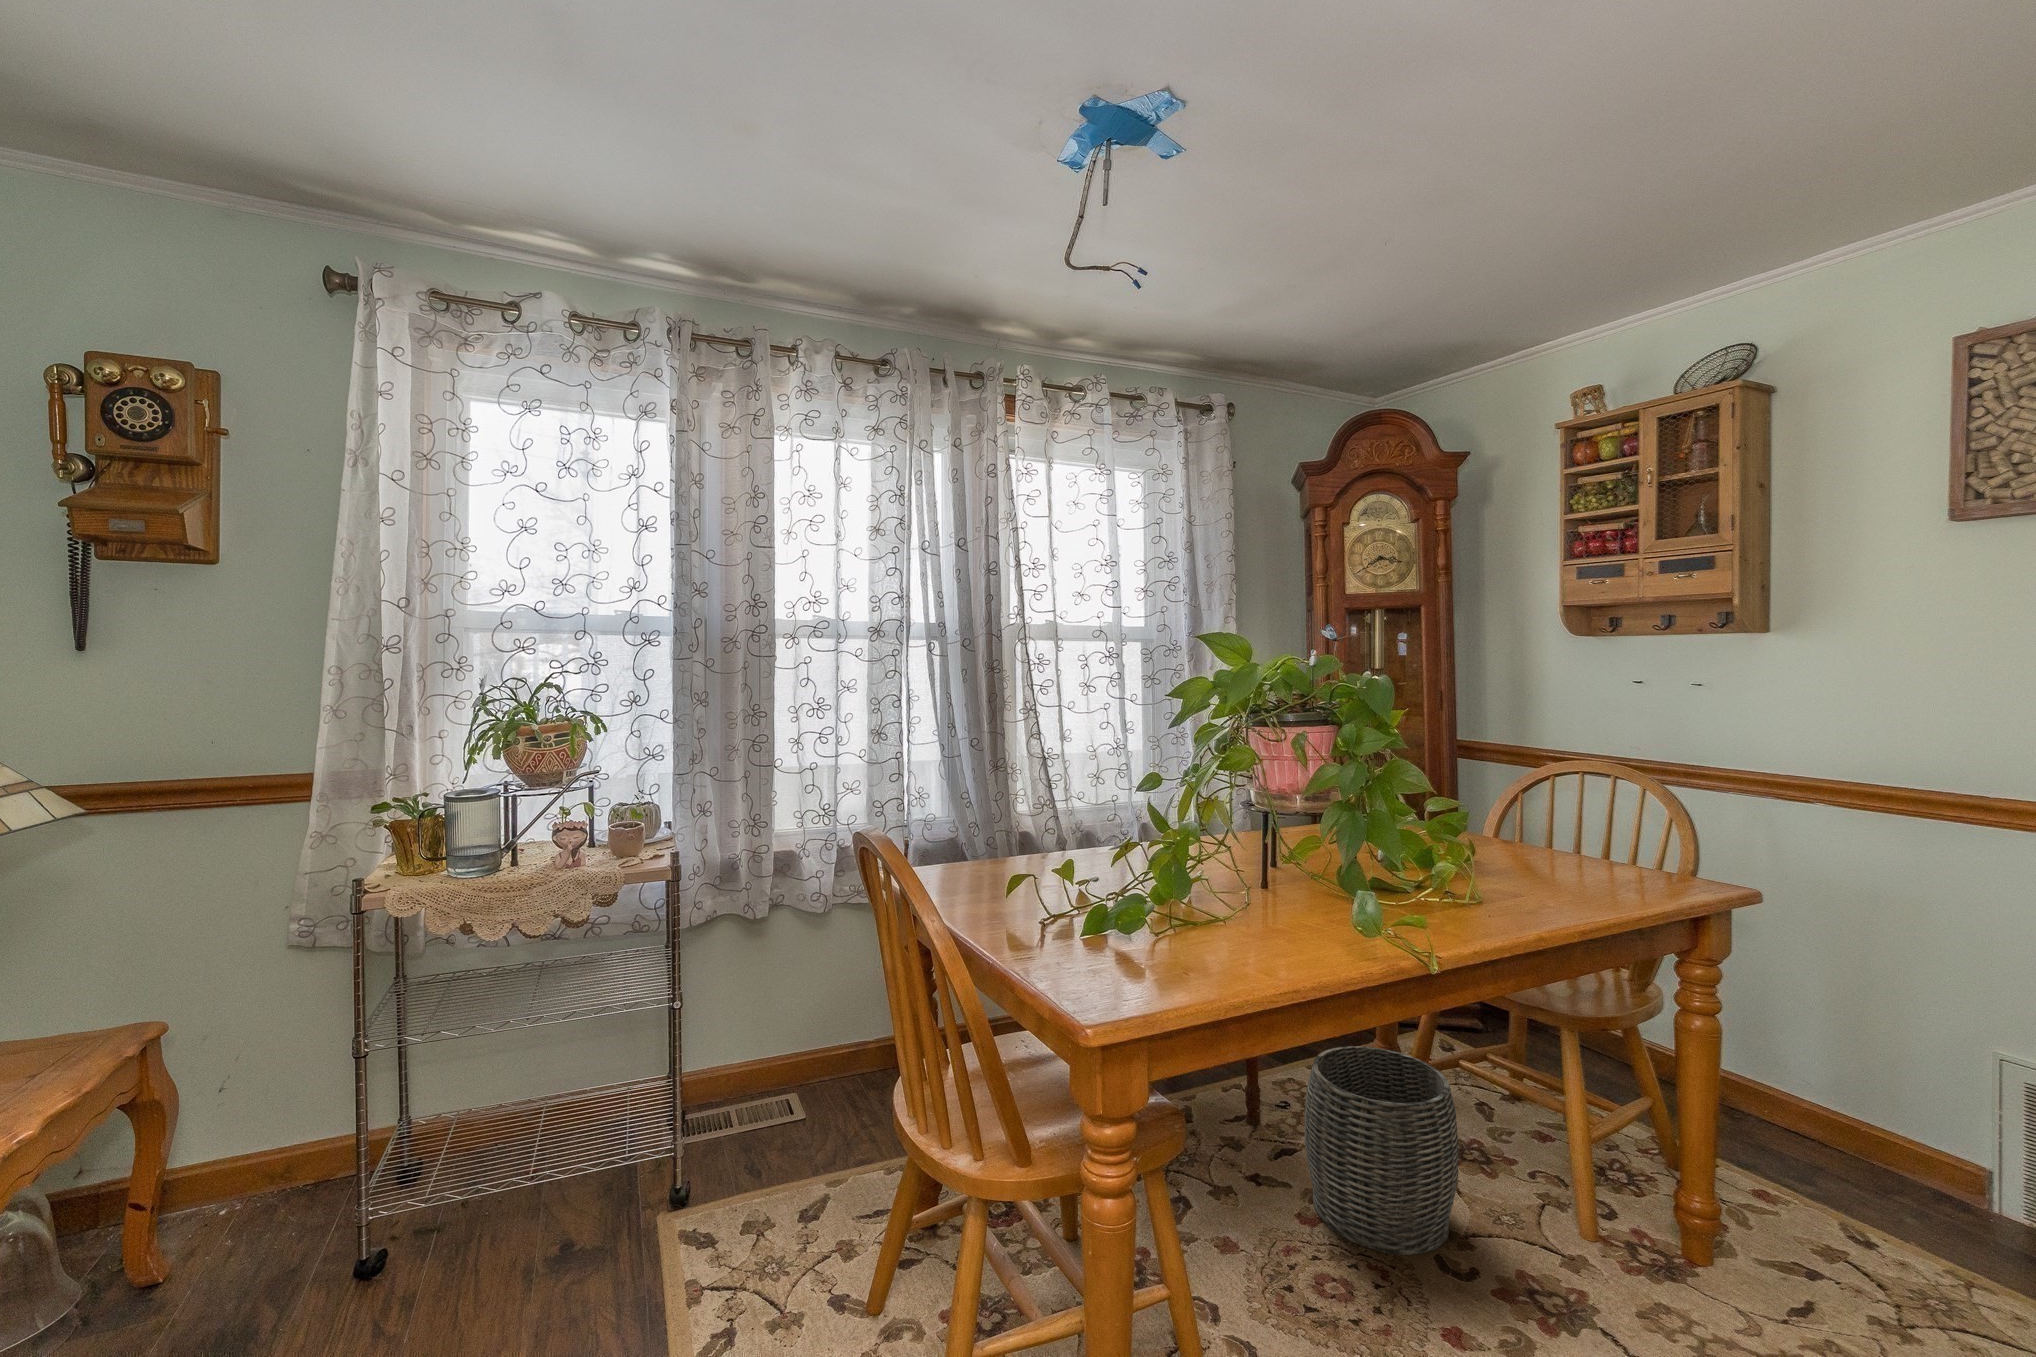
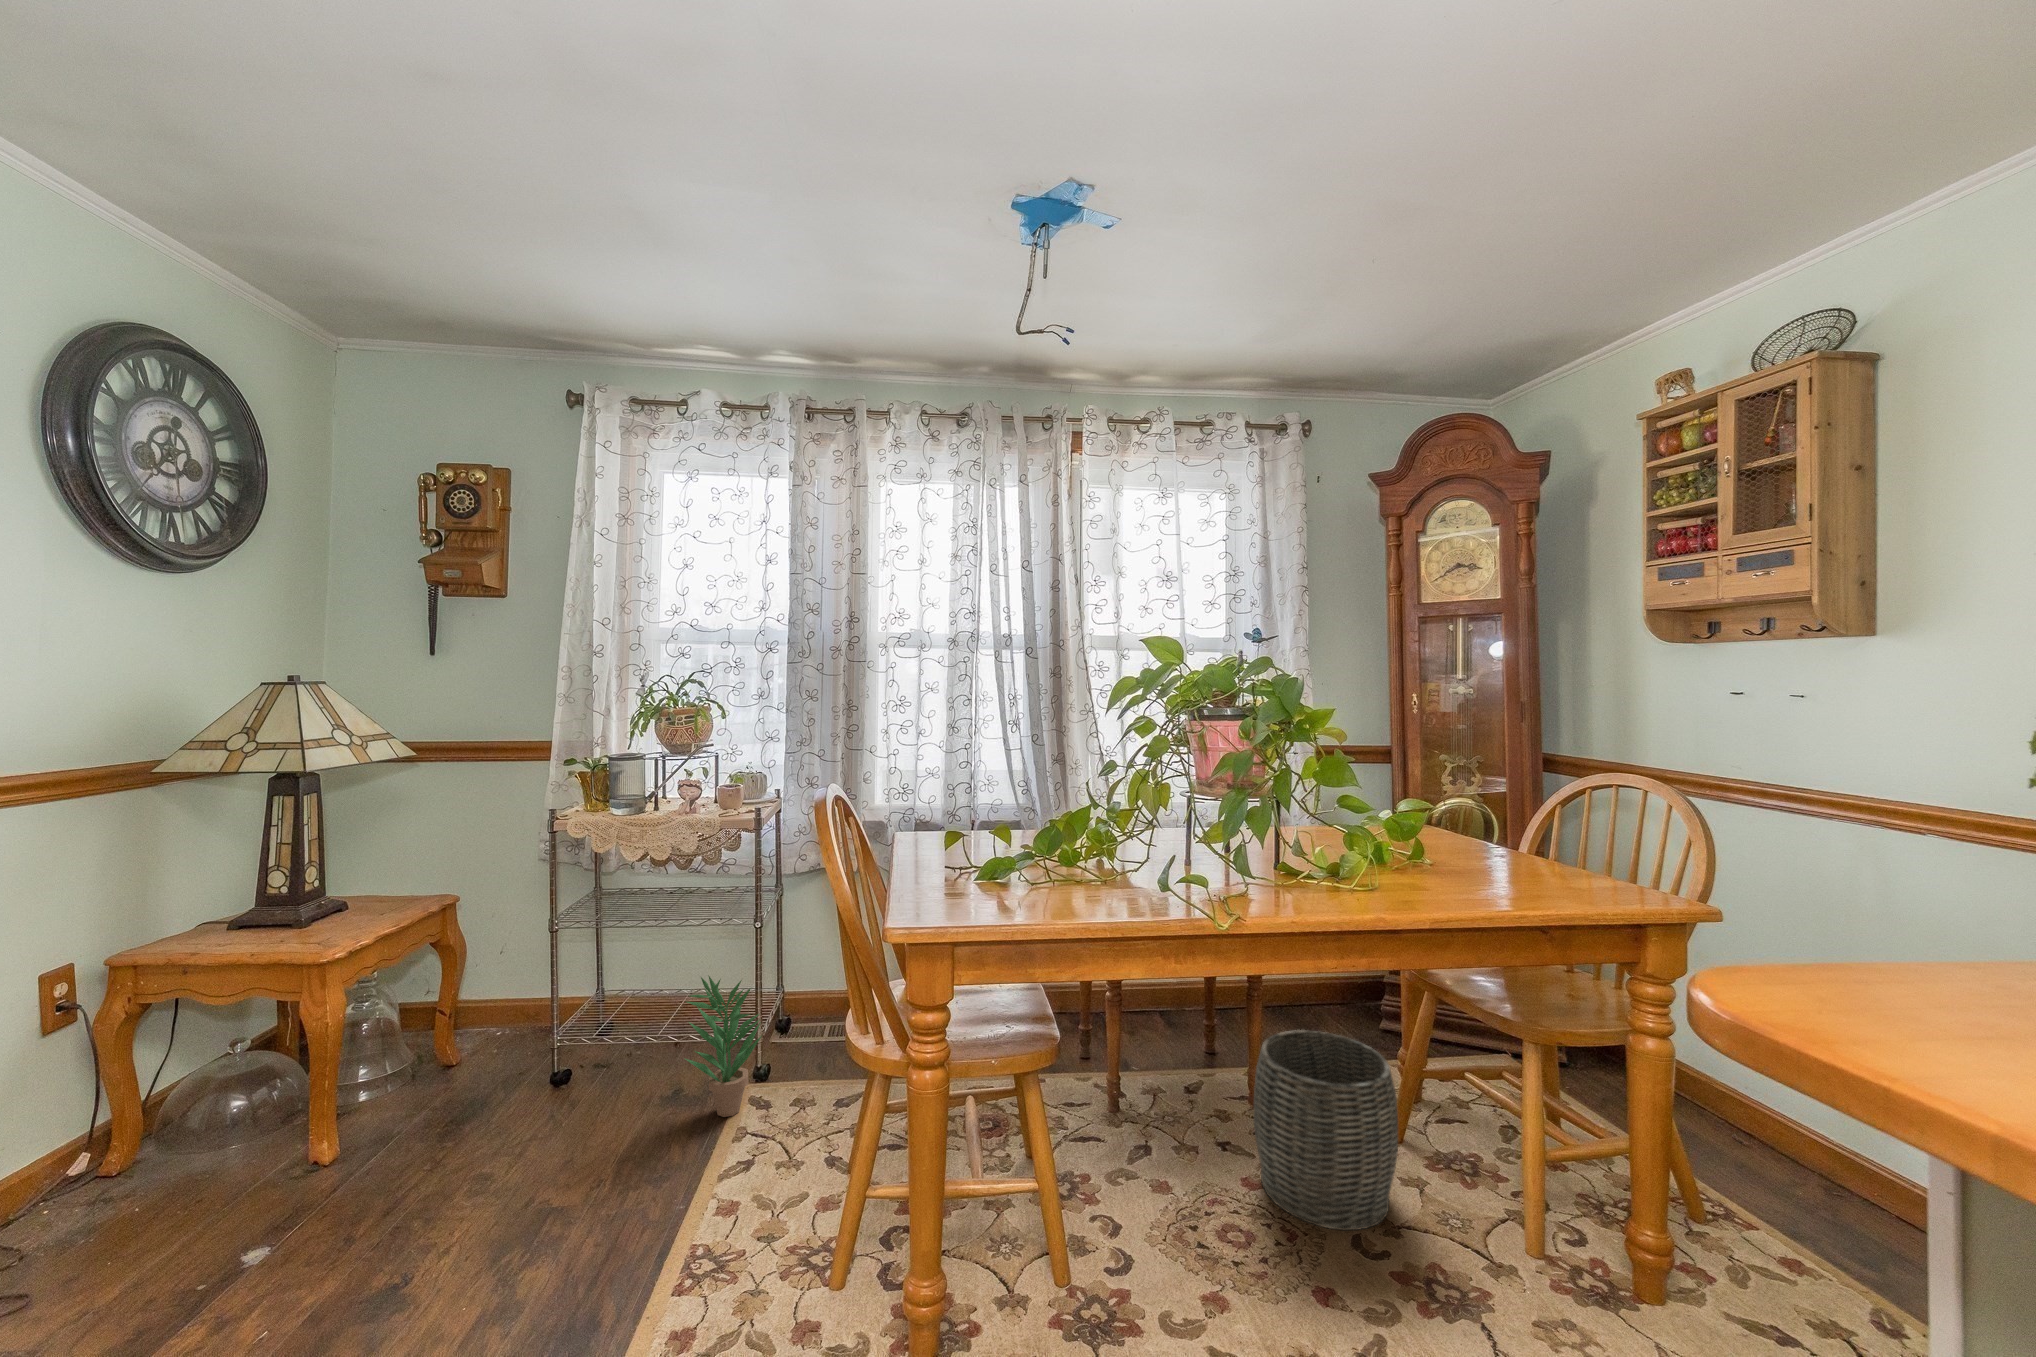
potted plant: none [601,1085,708,1273] -> present [685,976,762,1117]

